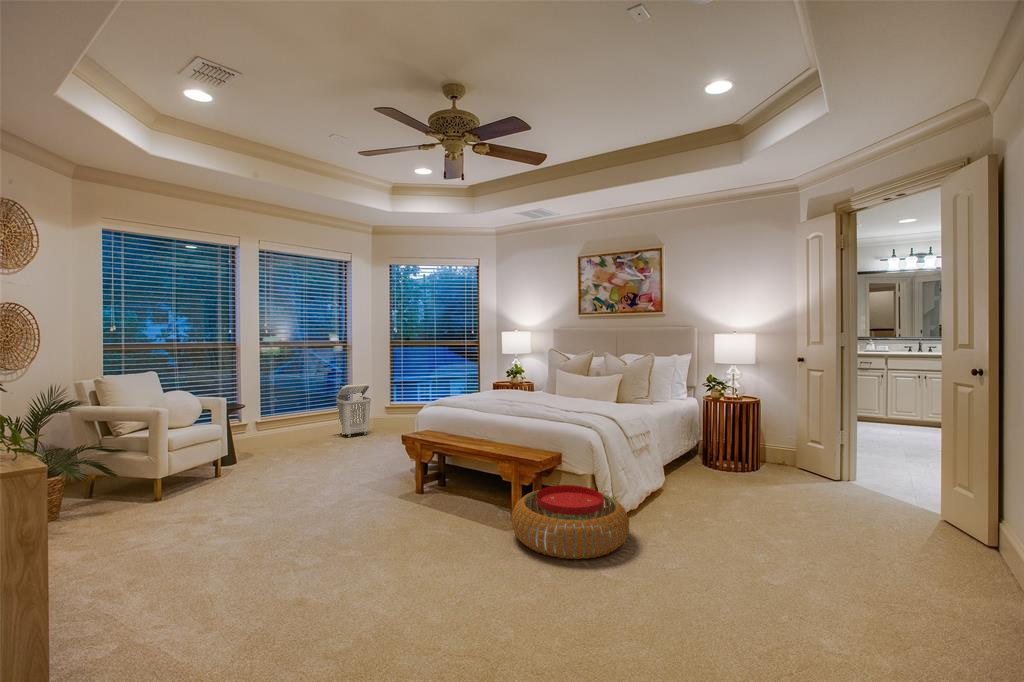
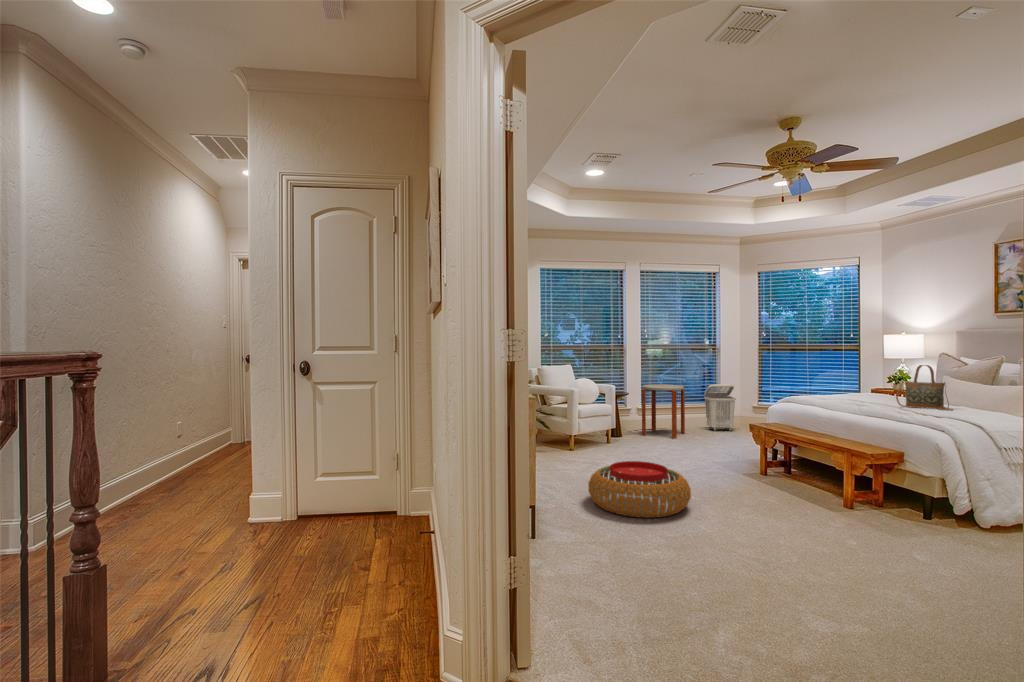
handbag: none [535,363,577,404] -> present [896,365,952,410]
side table: none [263,389,317,457] -> present [642,384,685,439]
pouf: present [511,485,629,559] -> present [588,461,691,518]

